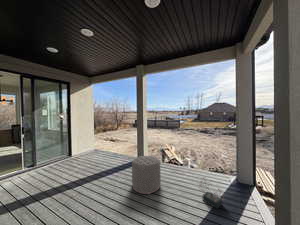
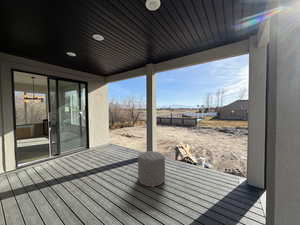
decorative plant: present [199,178,222,209] -> none [200,175,228,208]

